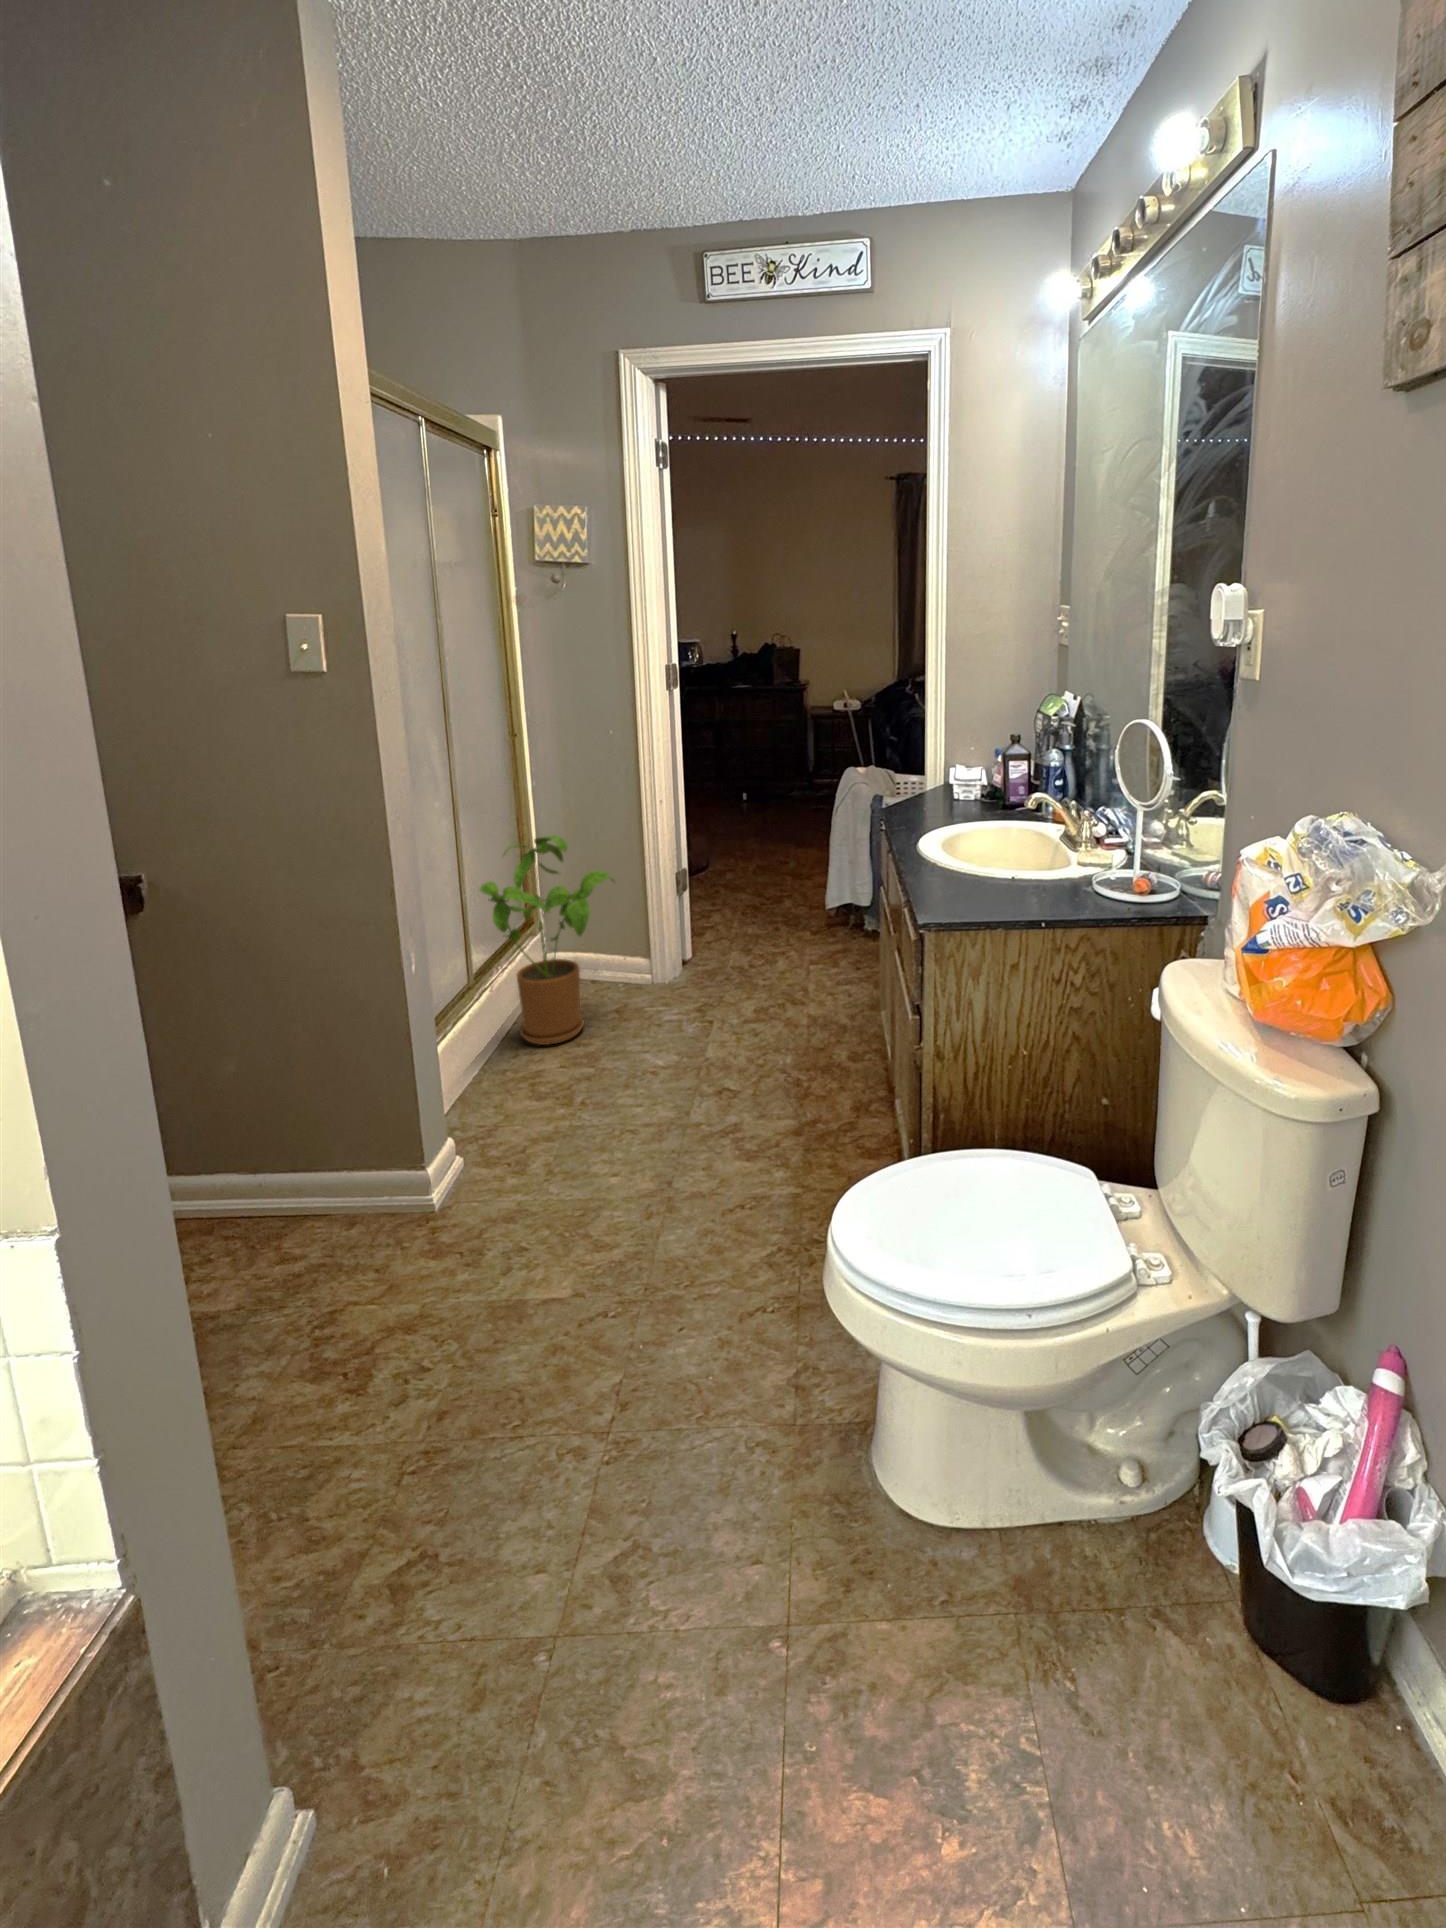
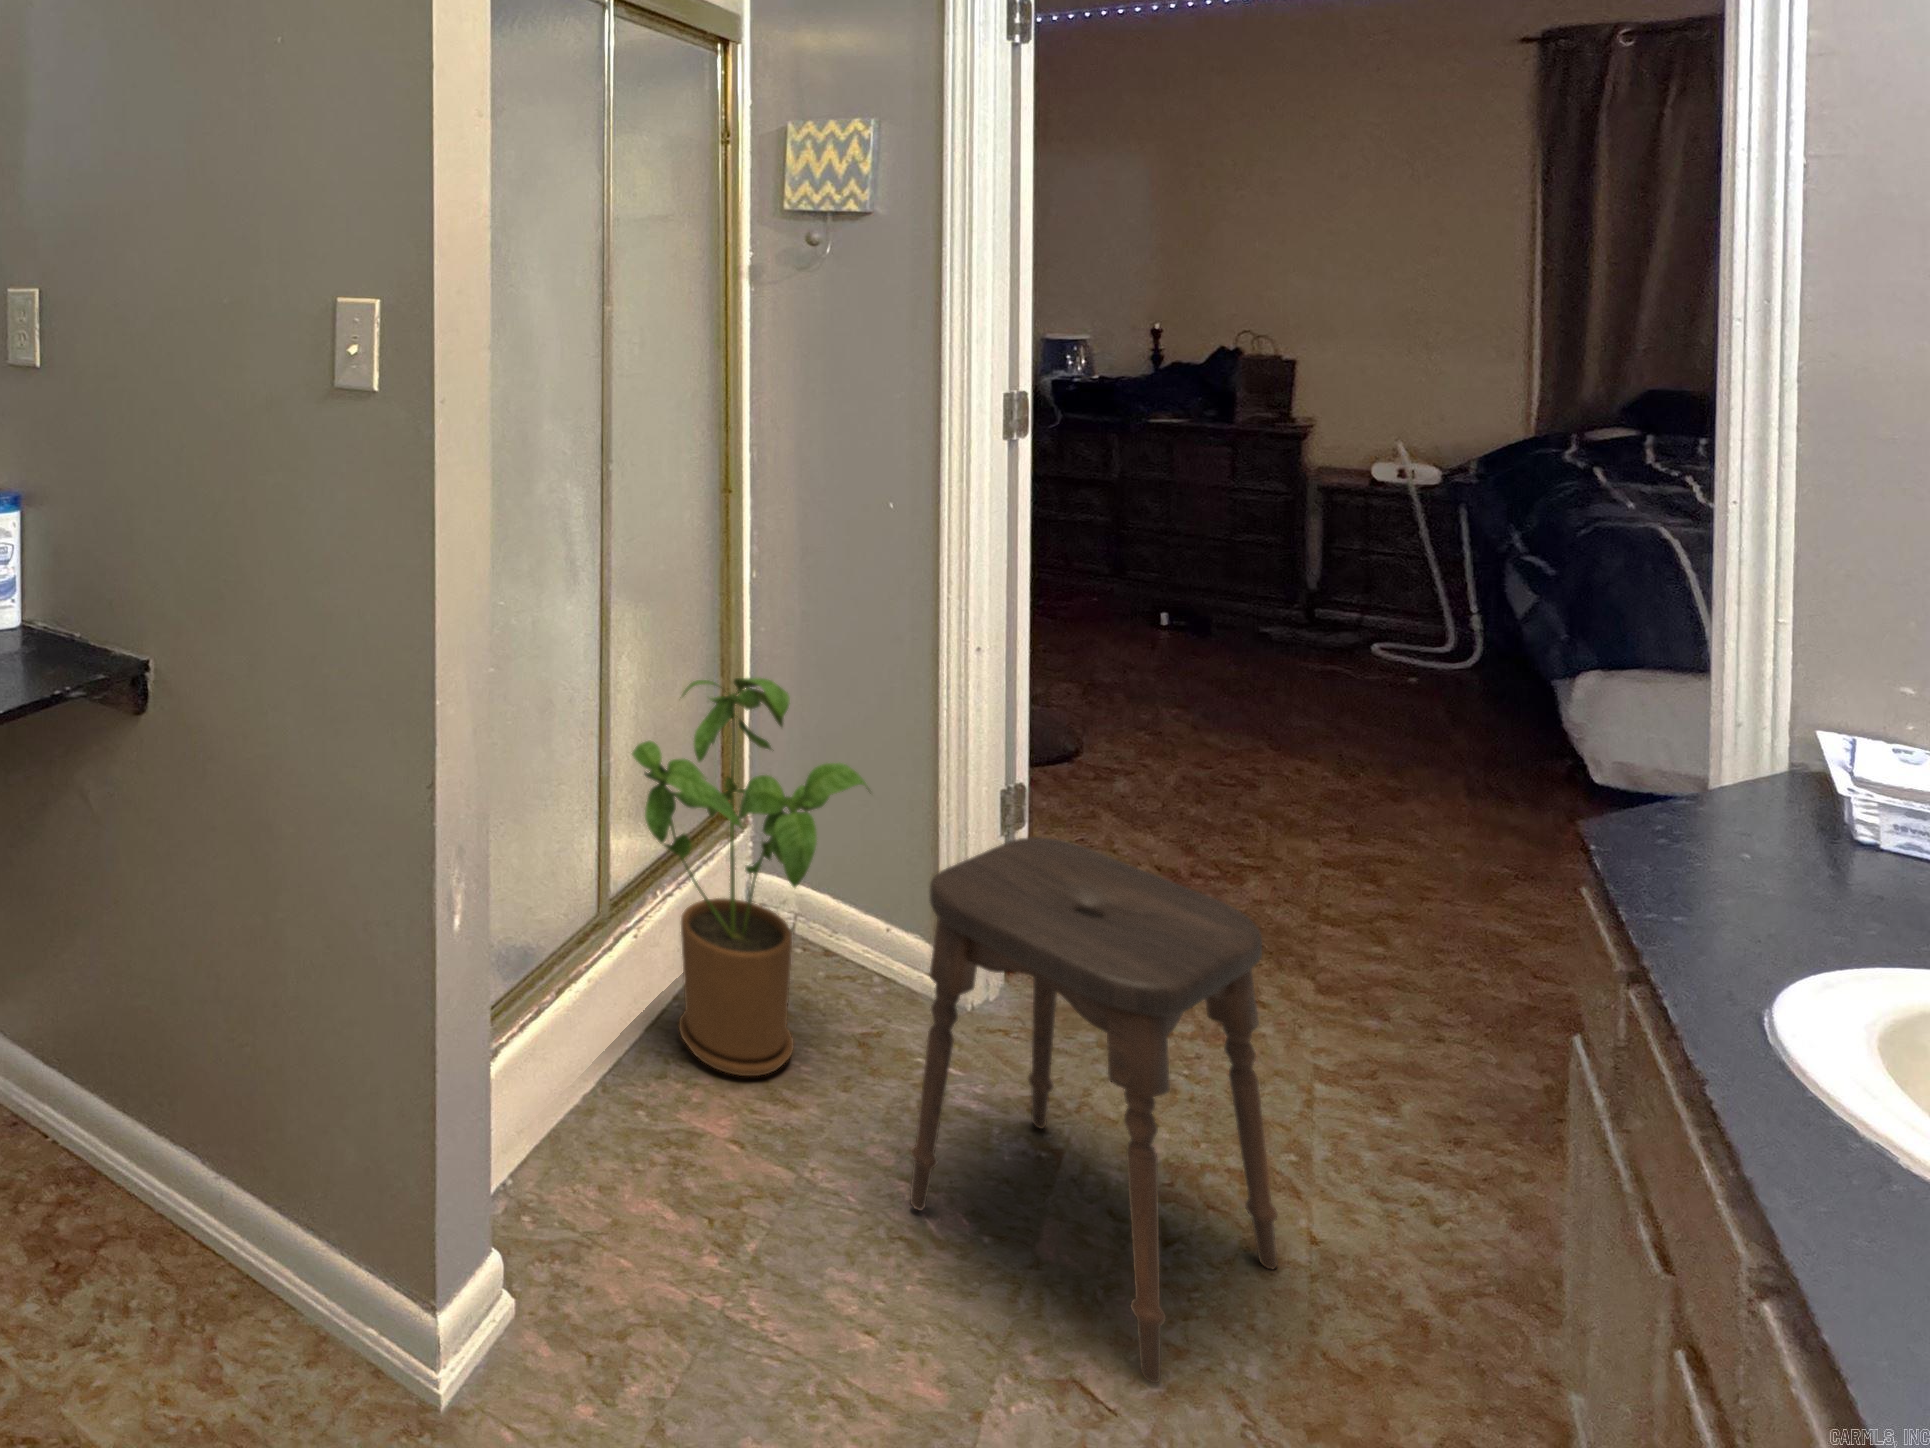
stool: none [649,879,792,1072] -> present [910,837,1278,1383]

